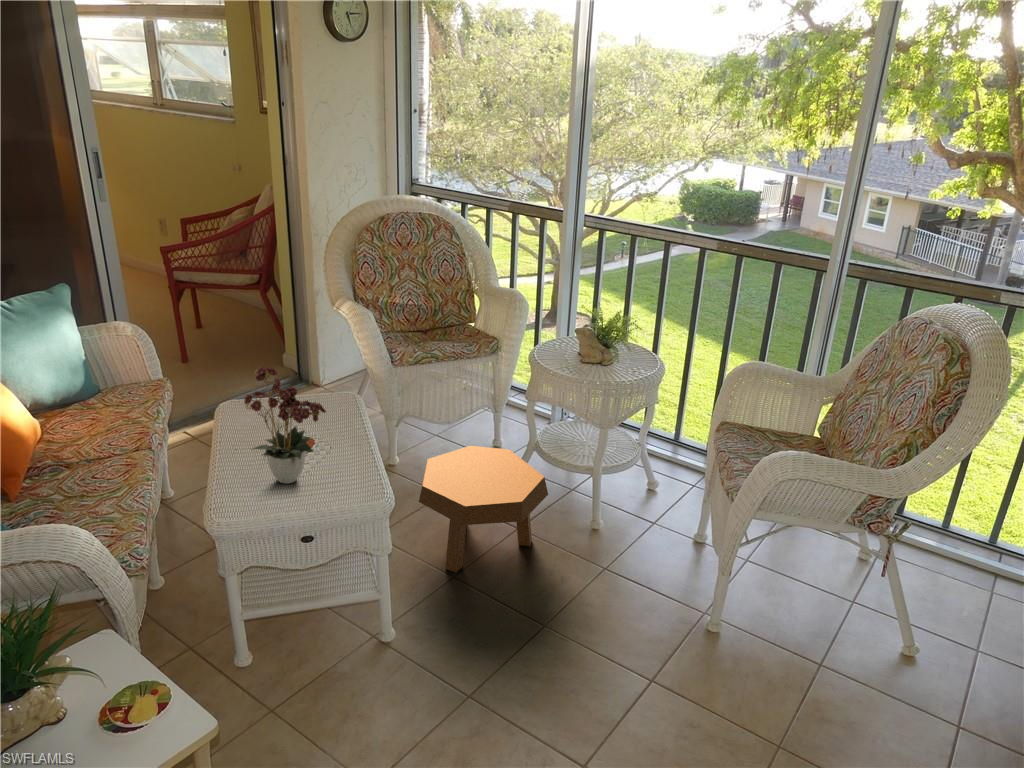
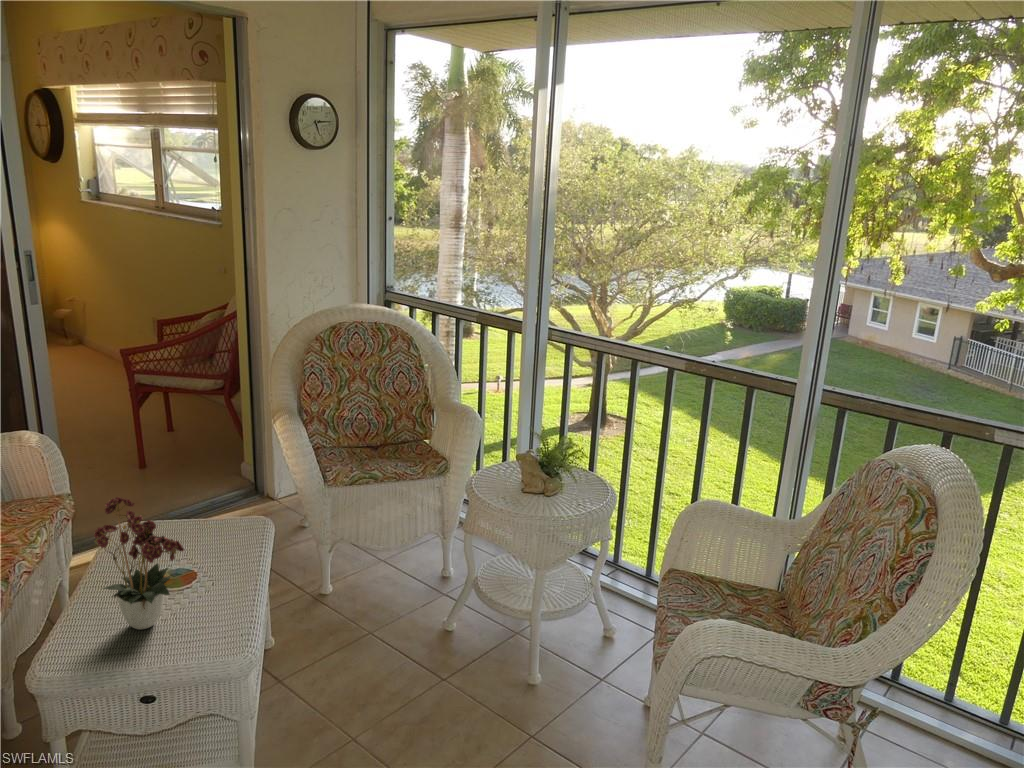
footstool: present [419,446,548,573] -> none [319,581,469,734]

